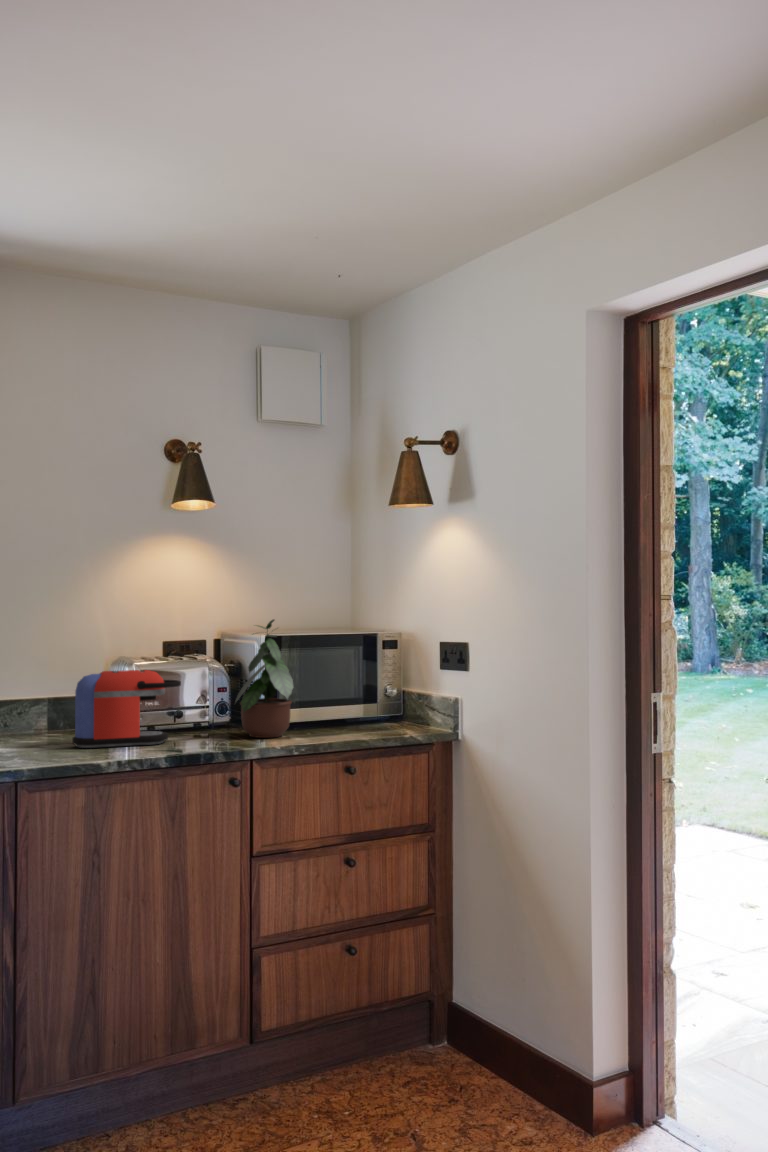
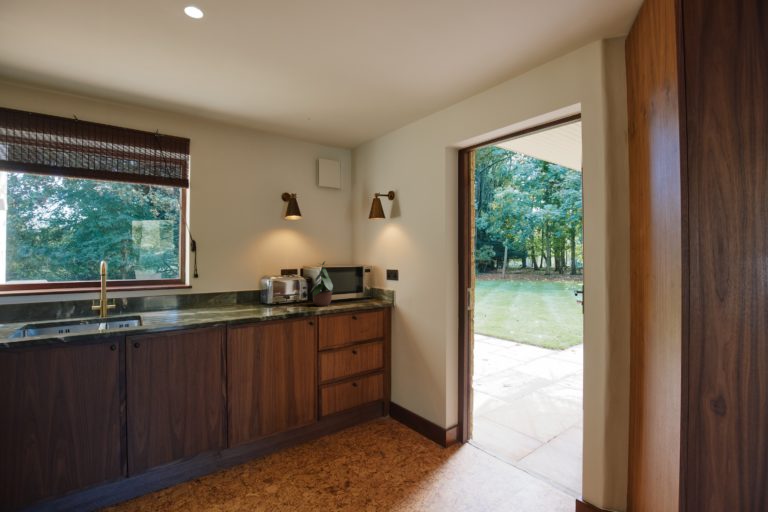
coffee maker: present [72,670,181,748] -> none [248,281,290,311]

